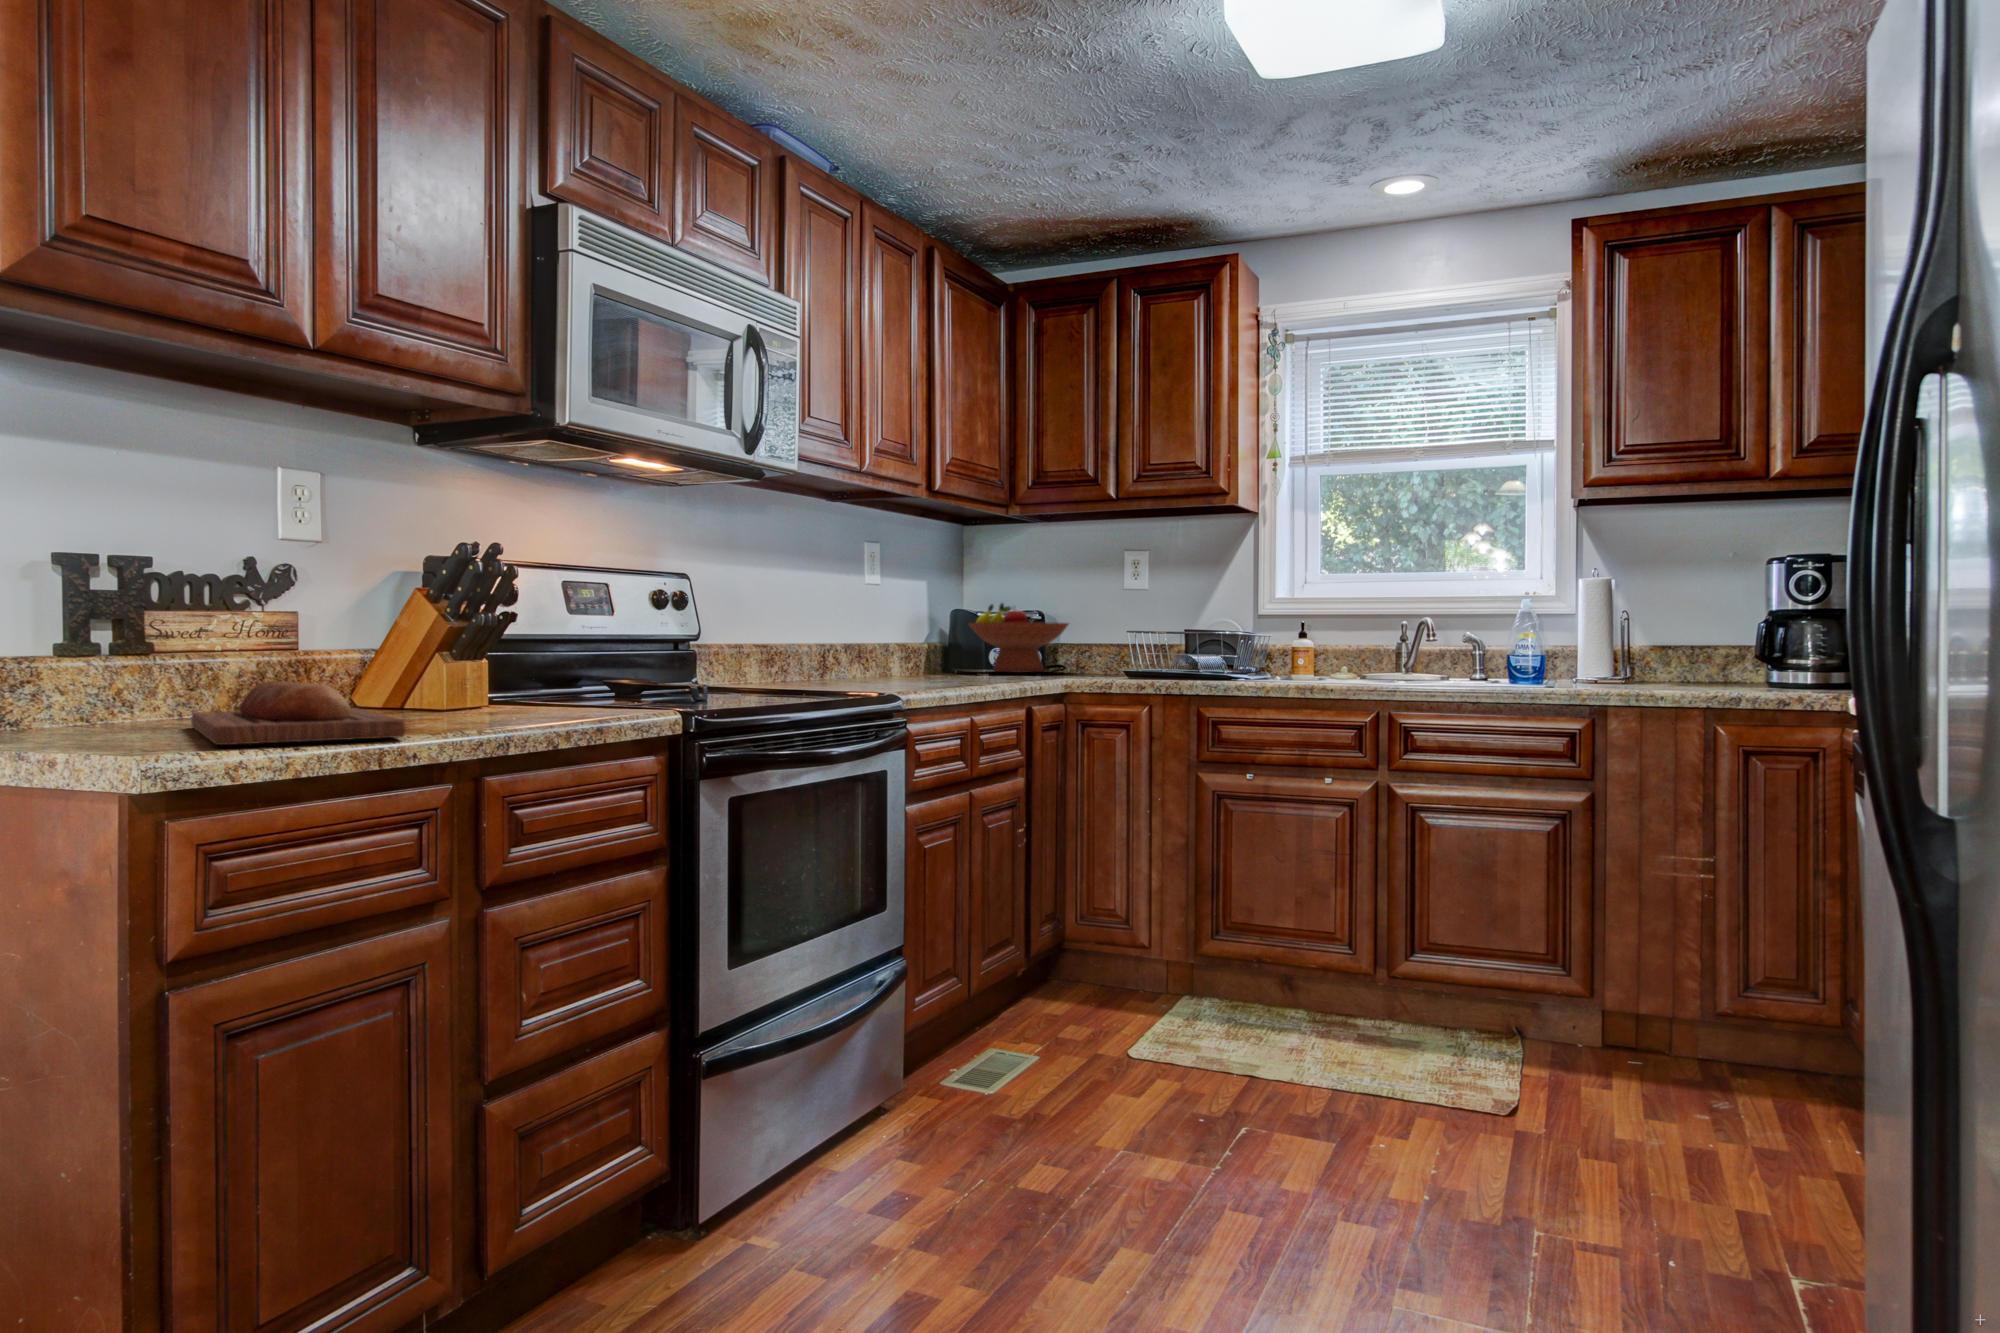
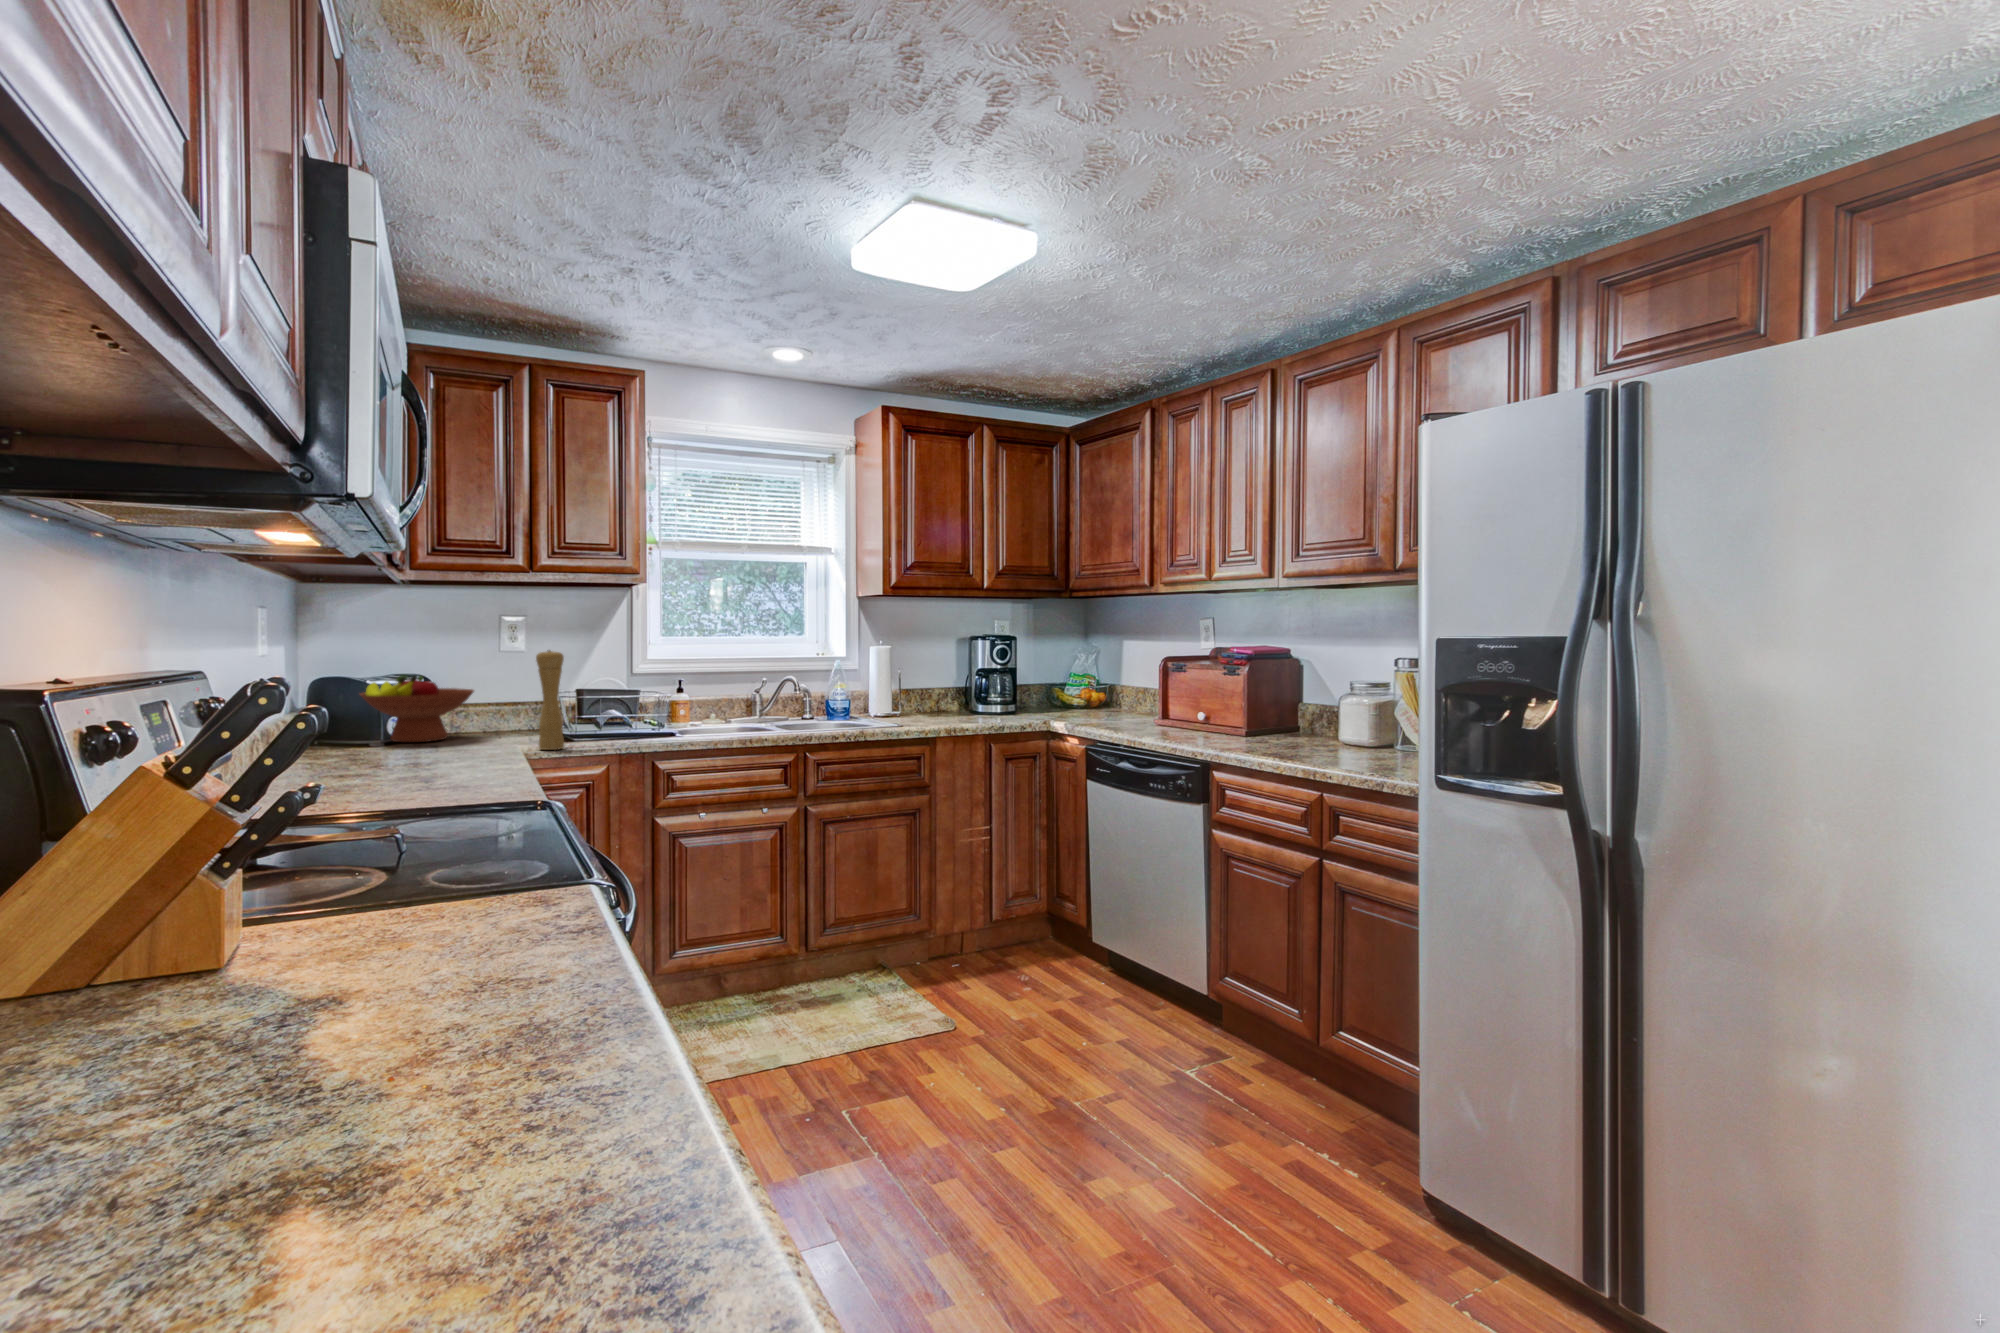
pepper mill: none [1073,570,1101,679] -> present [536,650,564,750]
bread loaf: present [191,681,406,745] -> none [163,946,596,1051]

